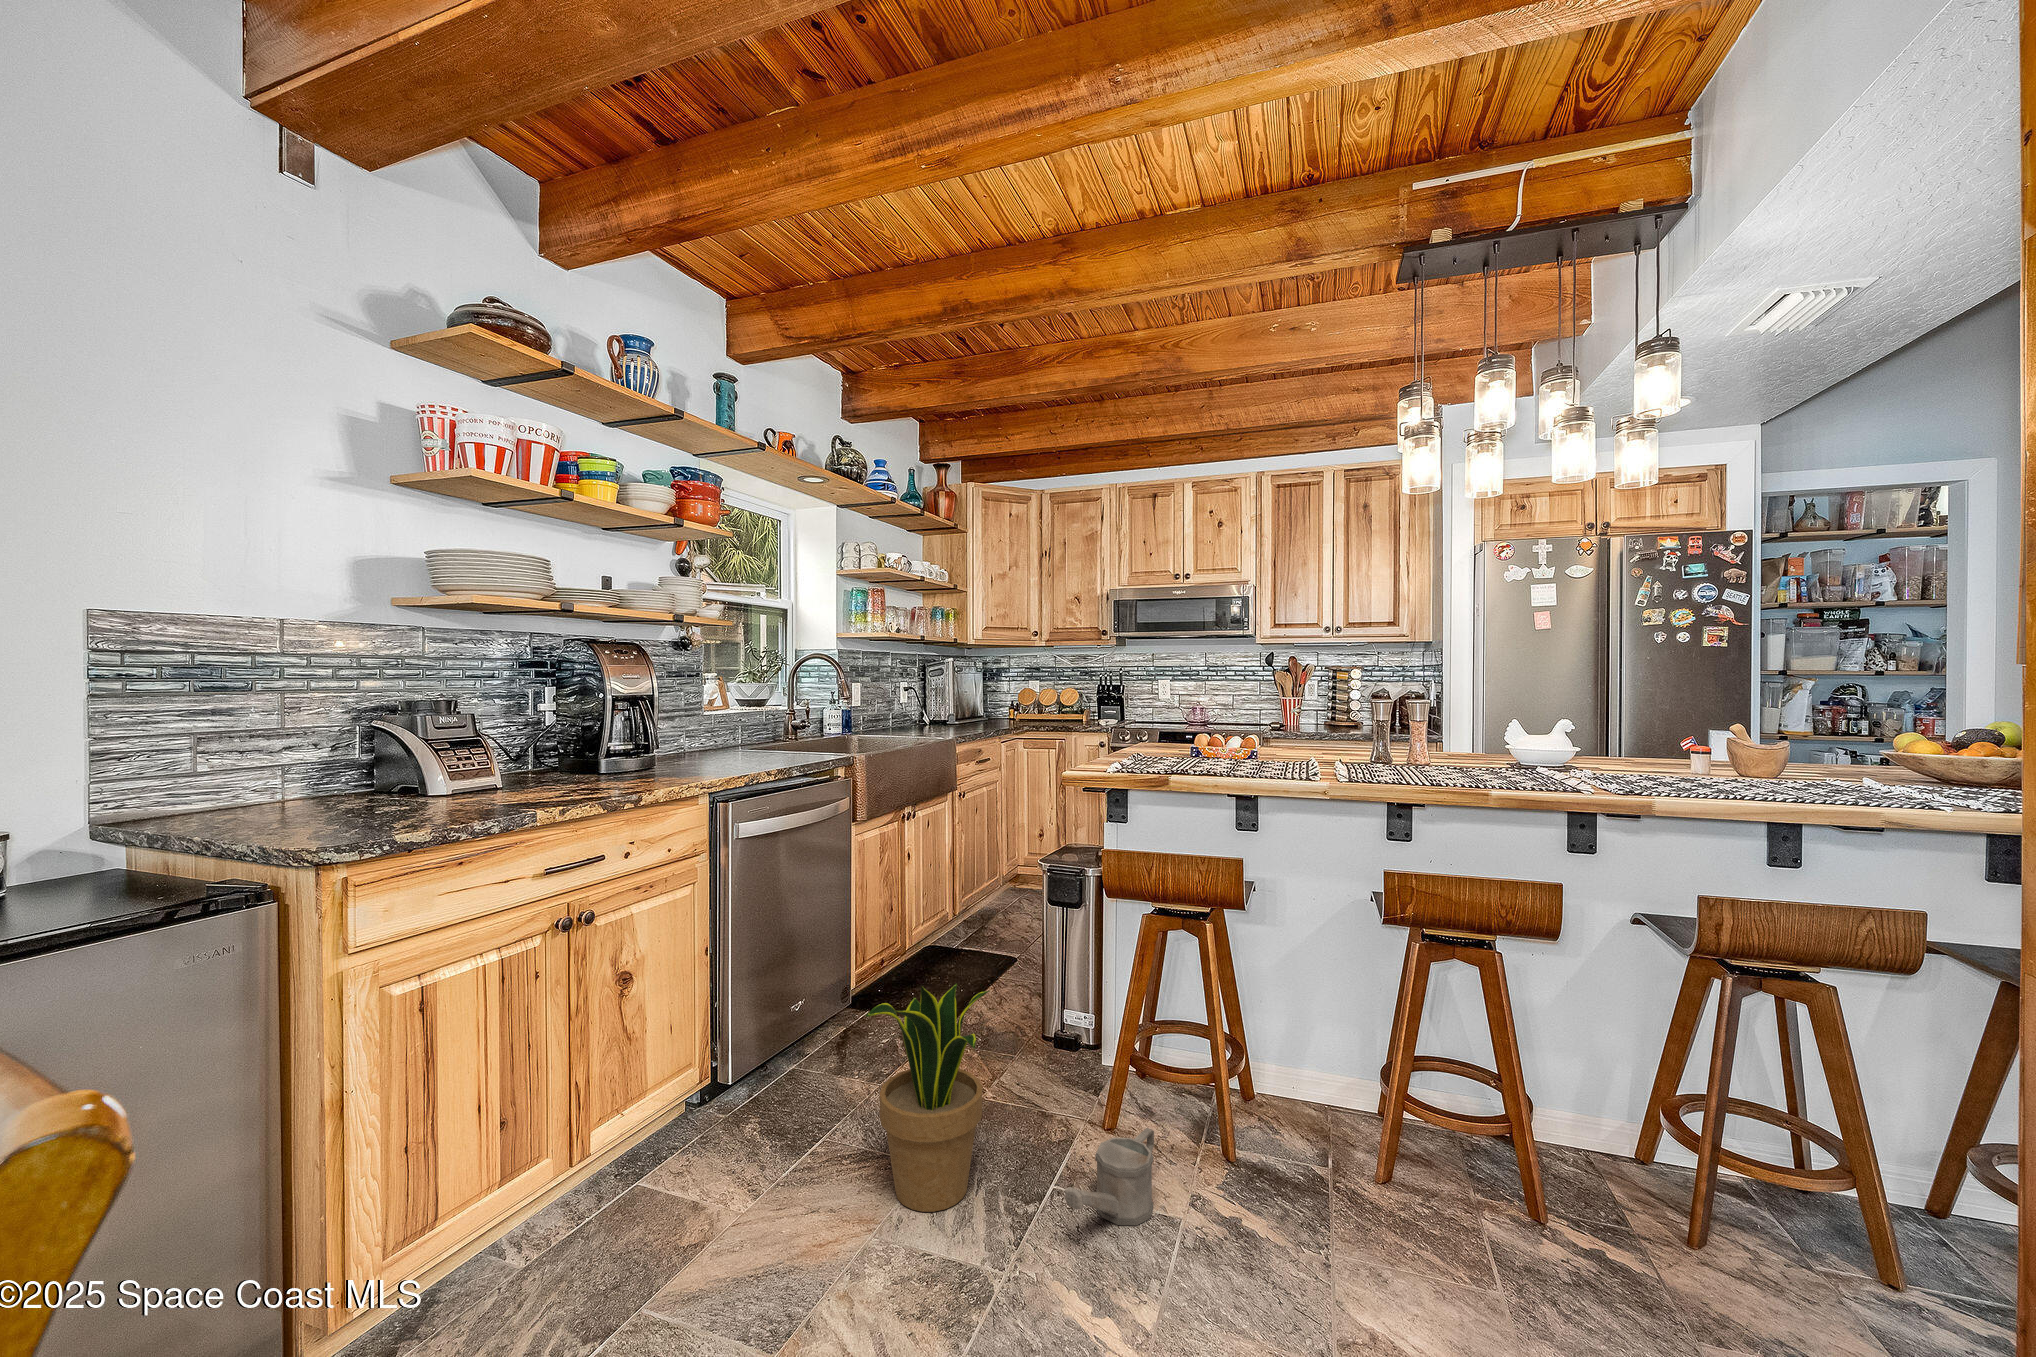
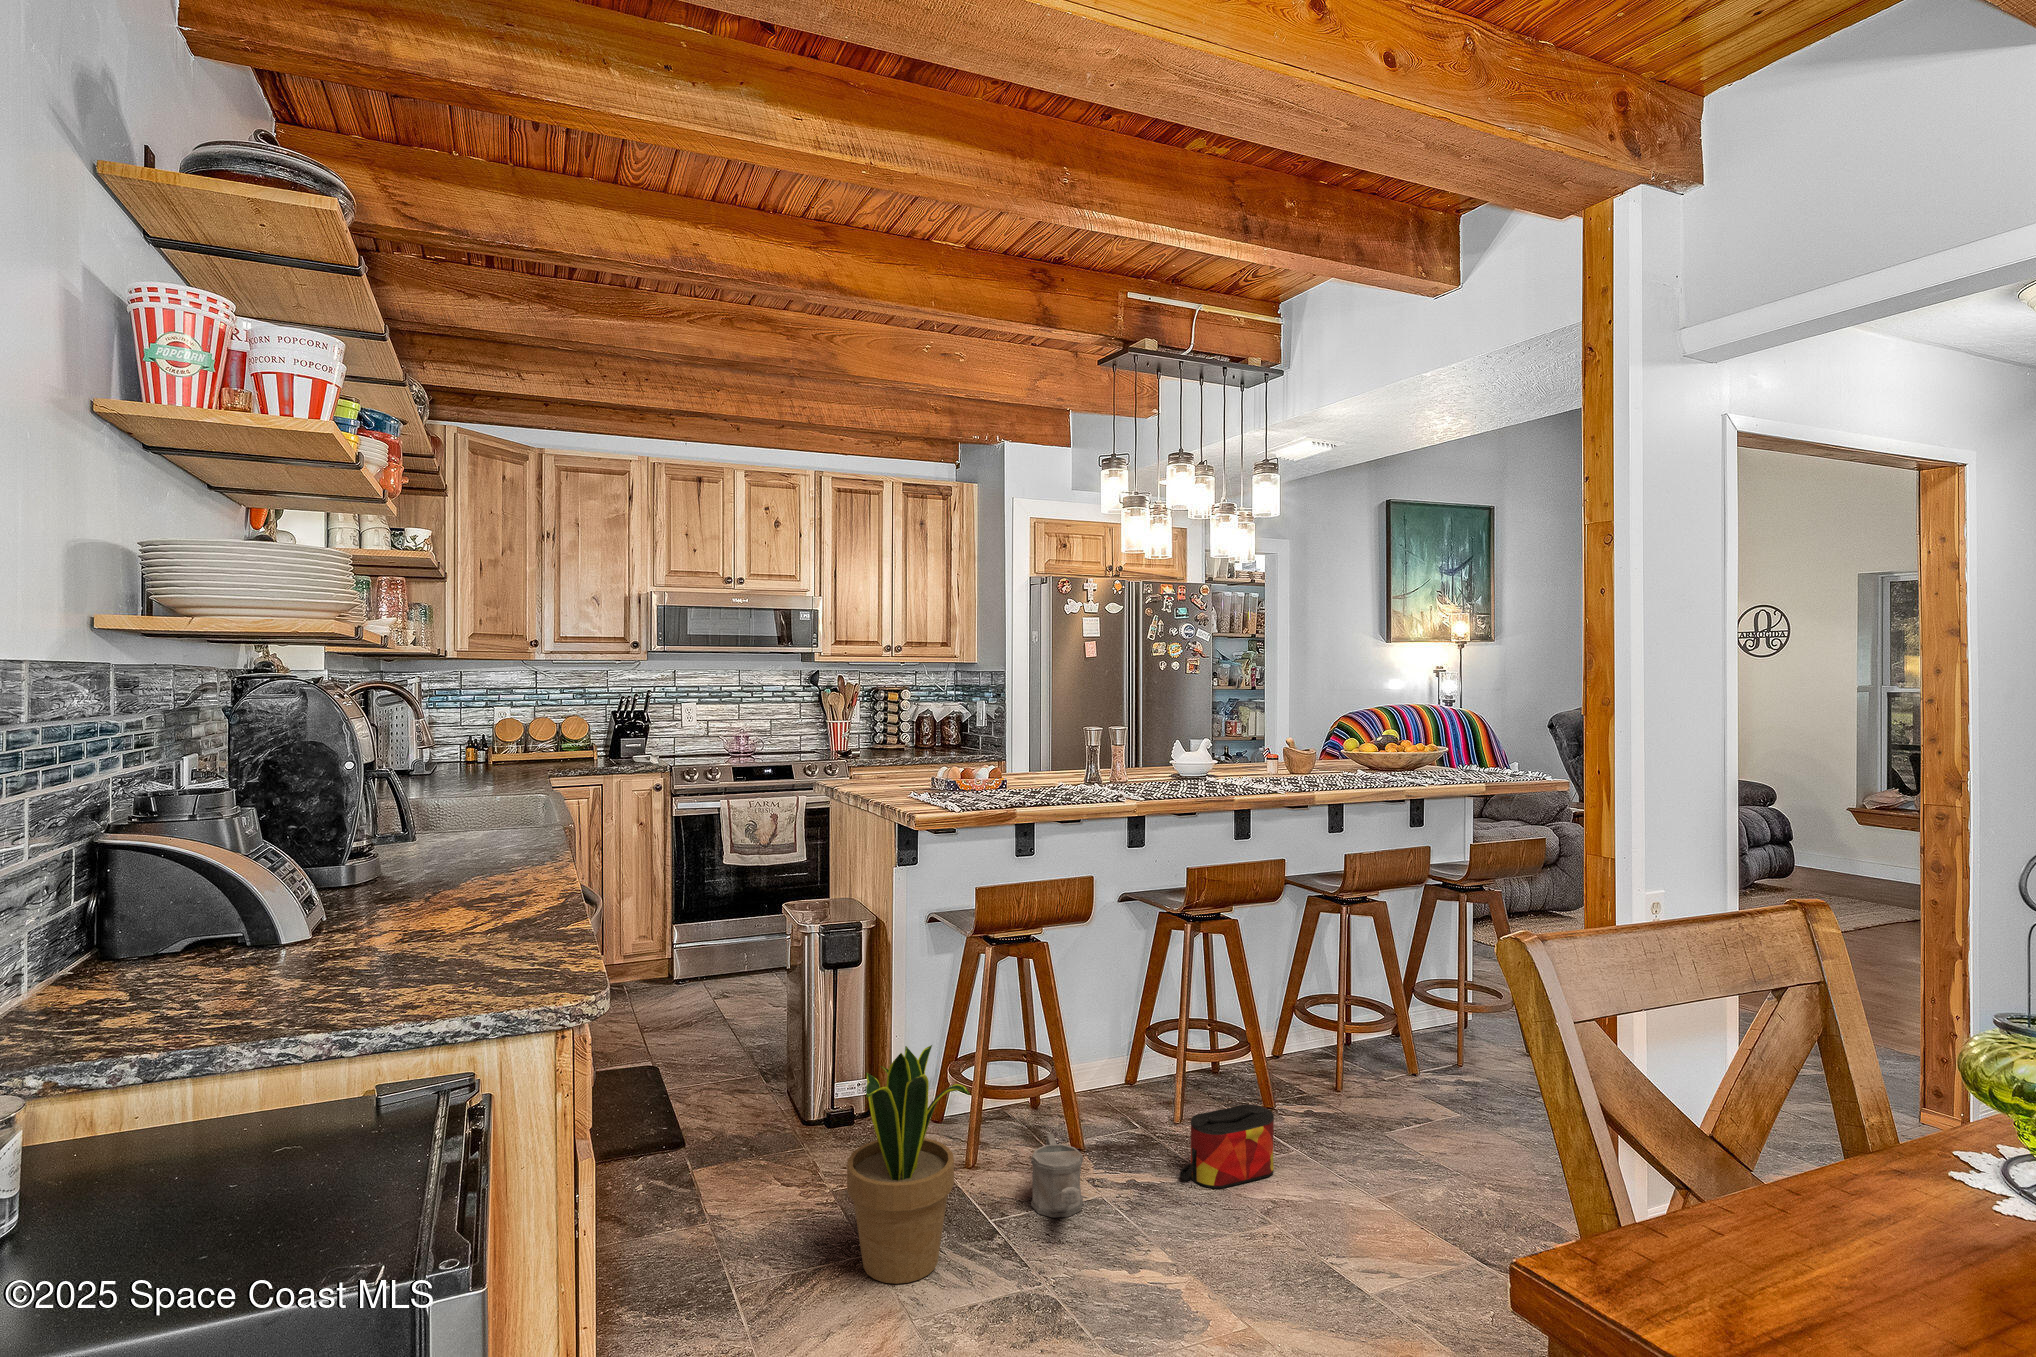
bag: none [1285,1177,1440,1304] -> present [1180,1105,1274,1188]

